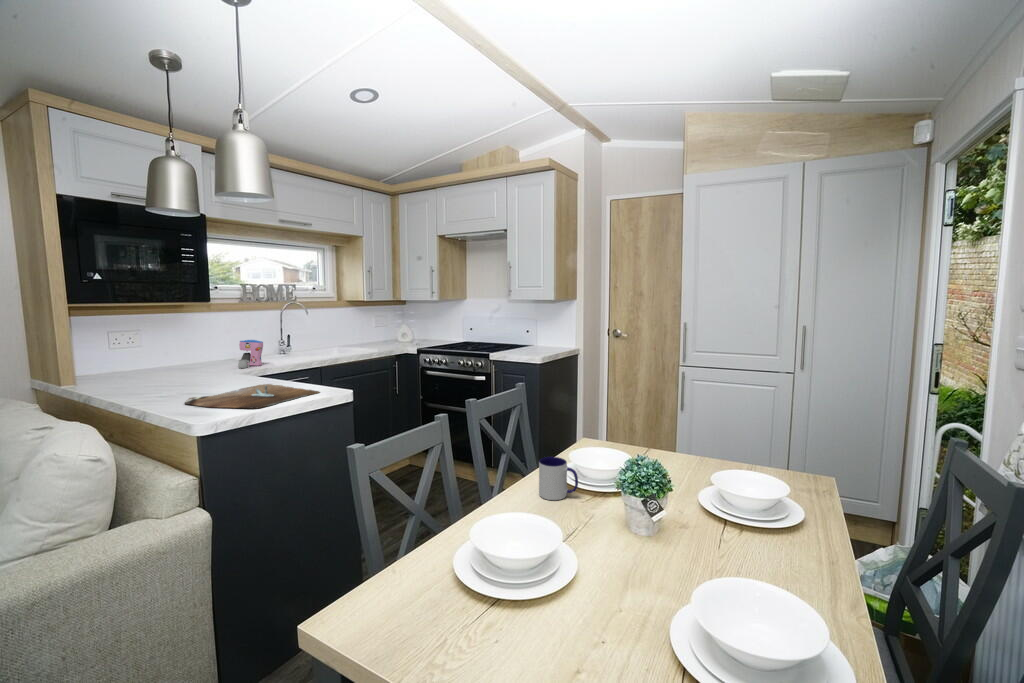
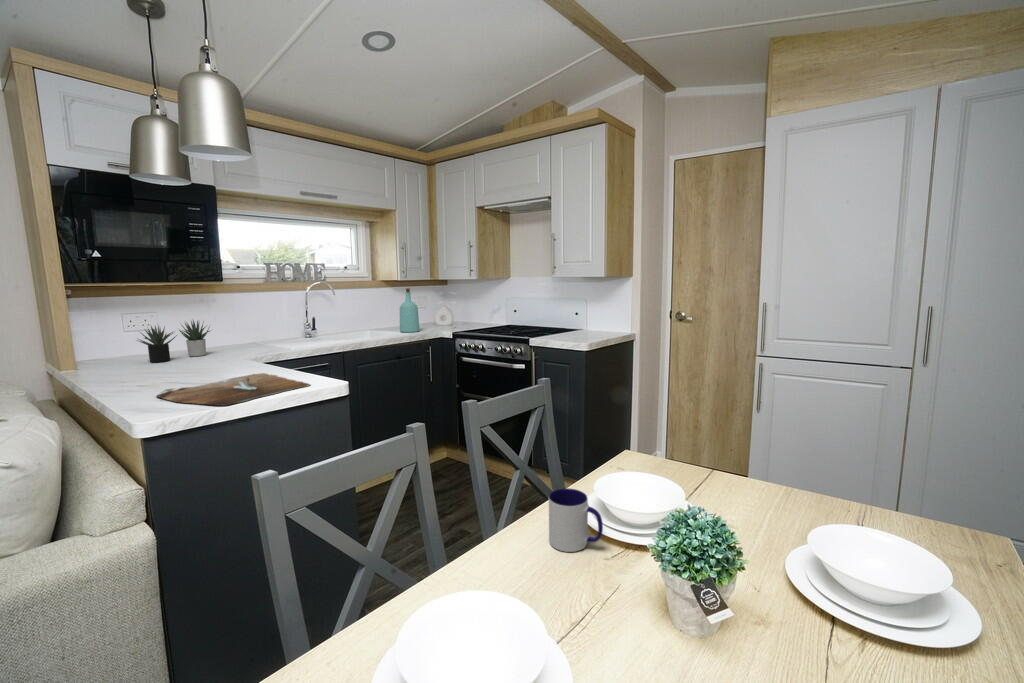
bottle: none [368,308,387,349] -> present [400,288,420,332]
succulent plant: none [128,336,198,377] -> present [139,320,210,362]
coffee maker: present [238,340,263,368] -> none [252,322,280,353]

